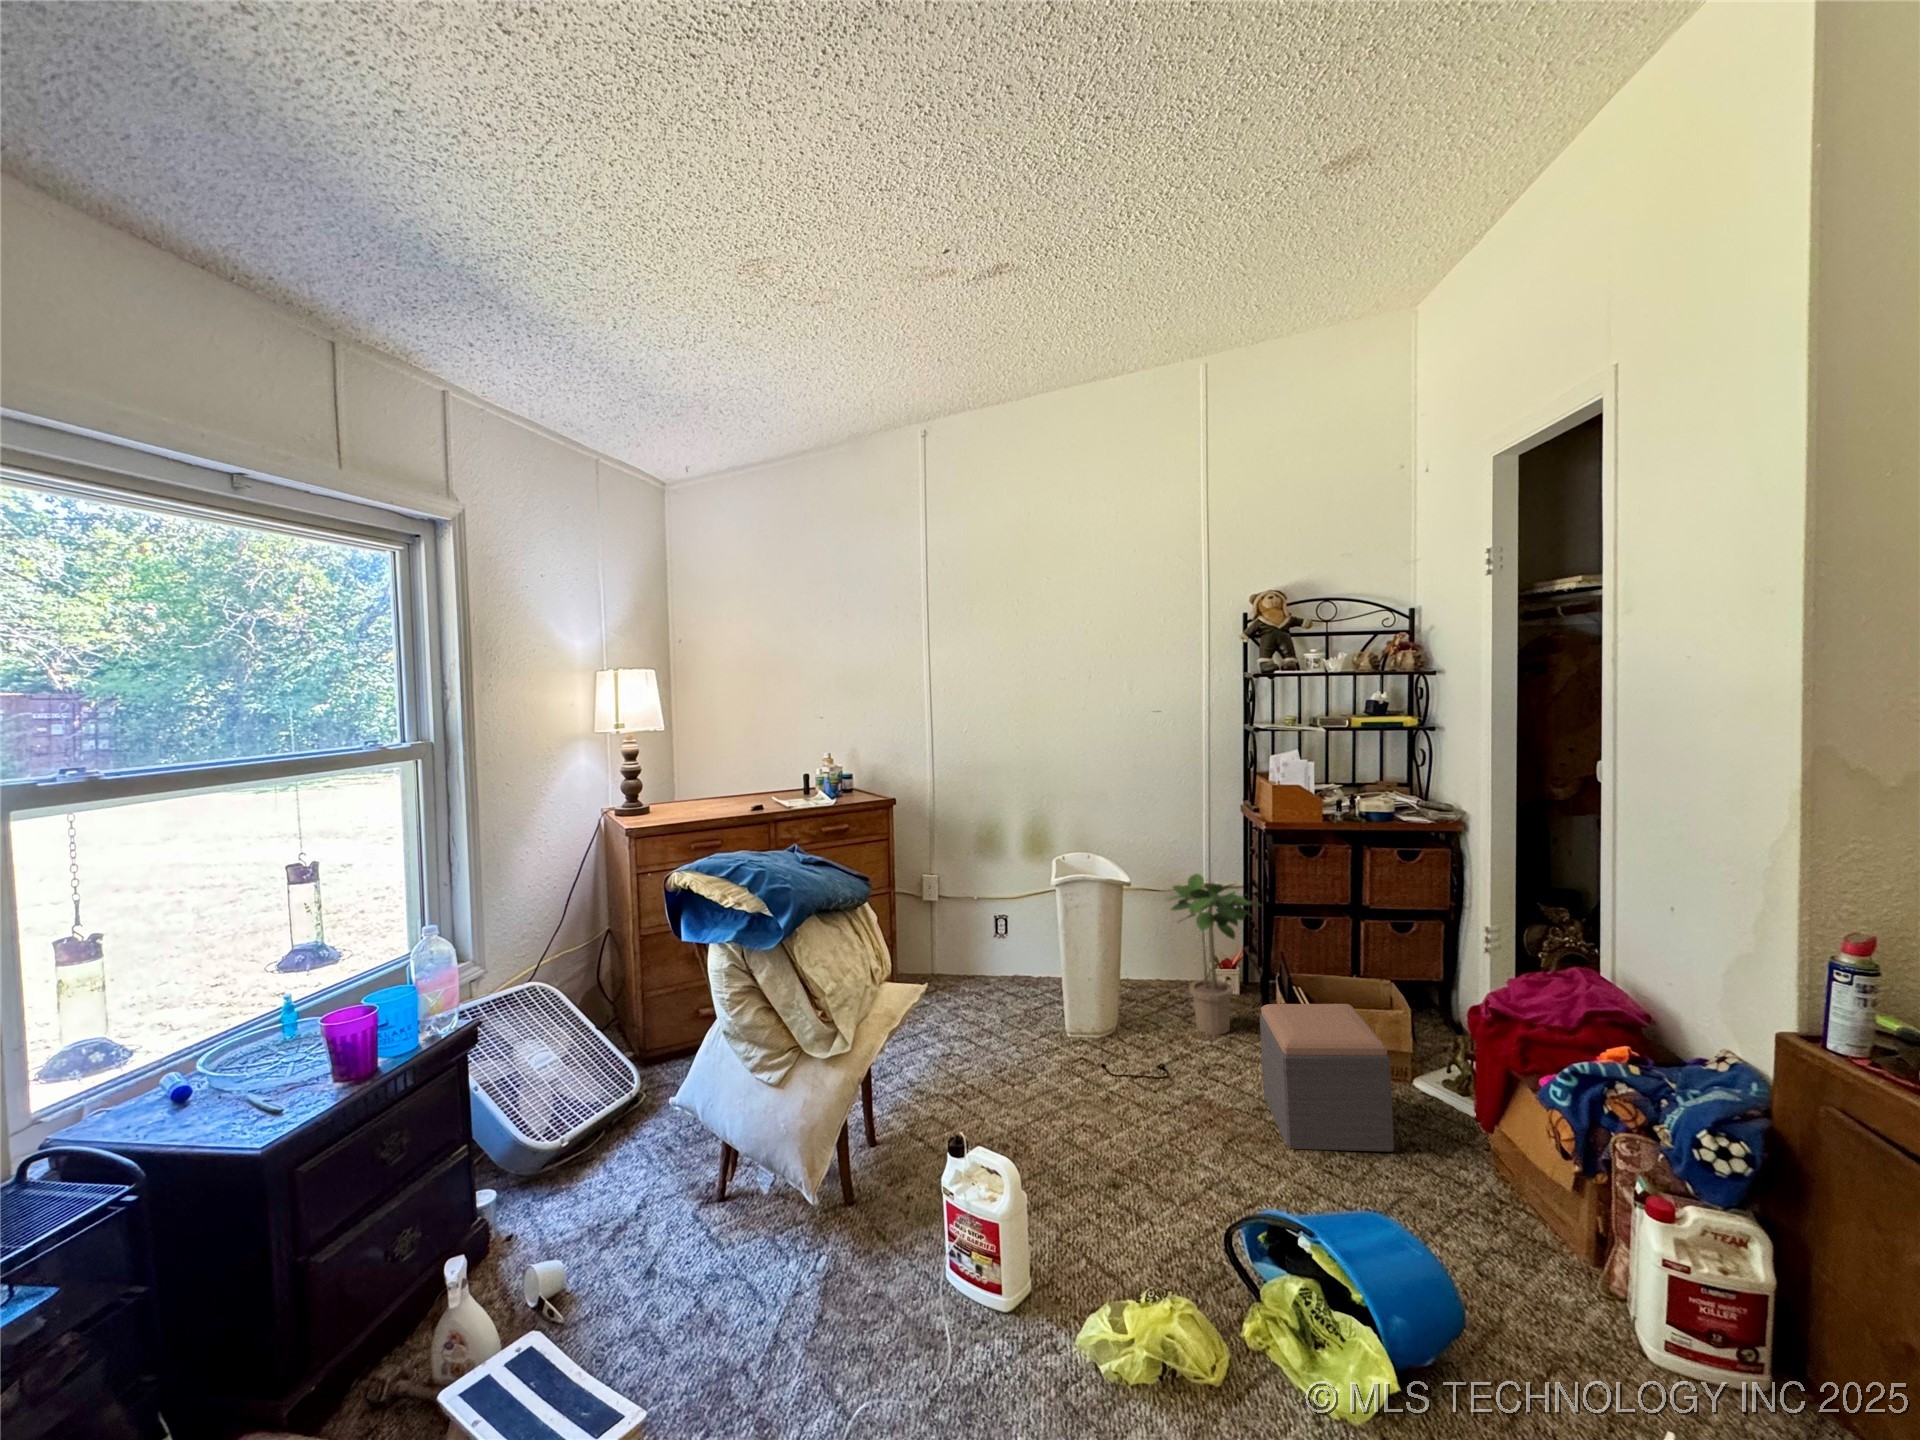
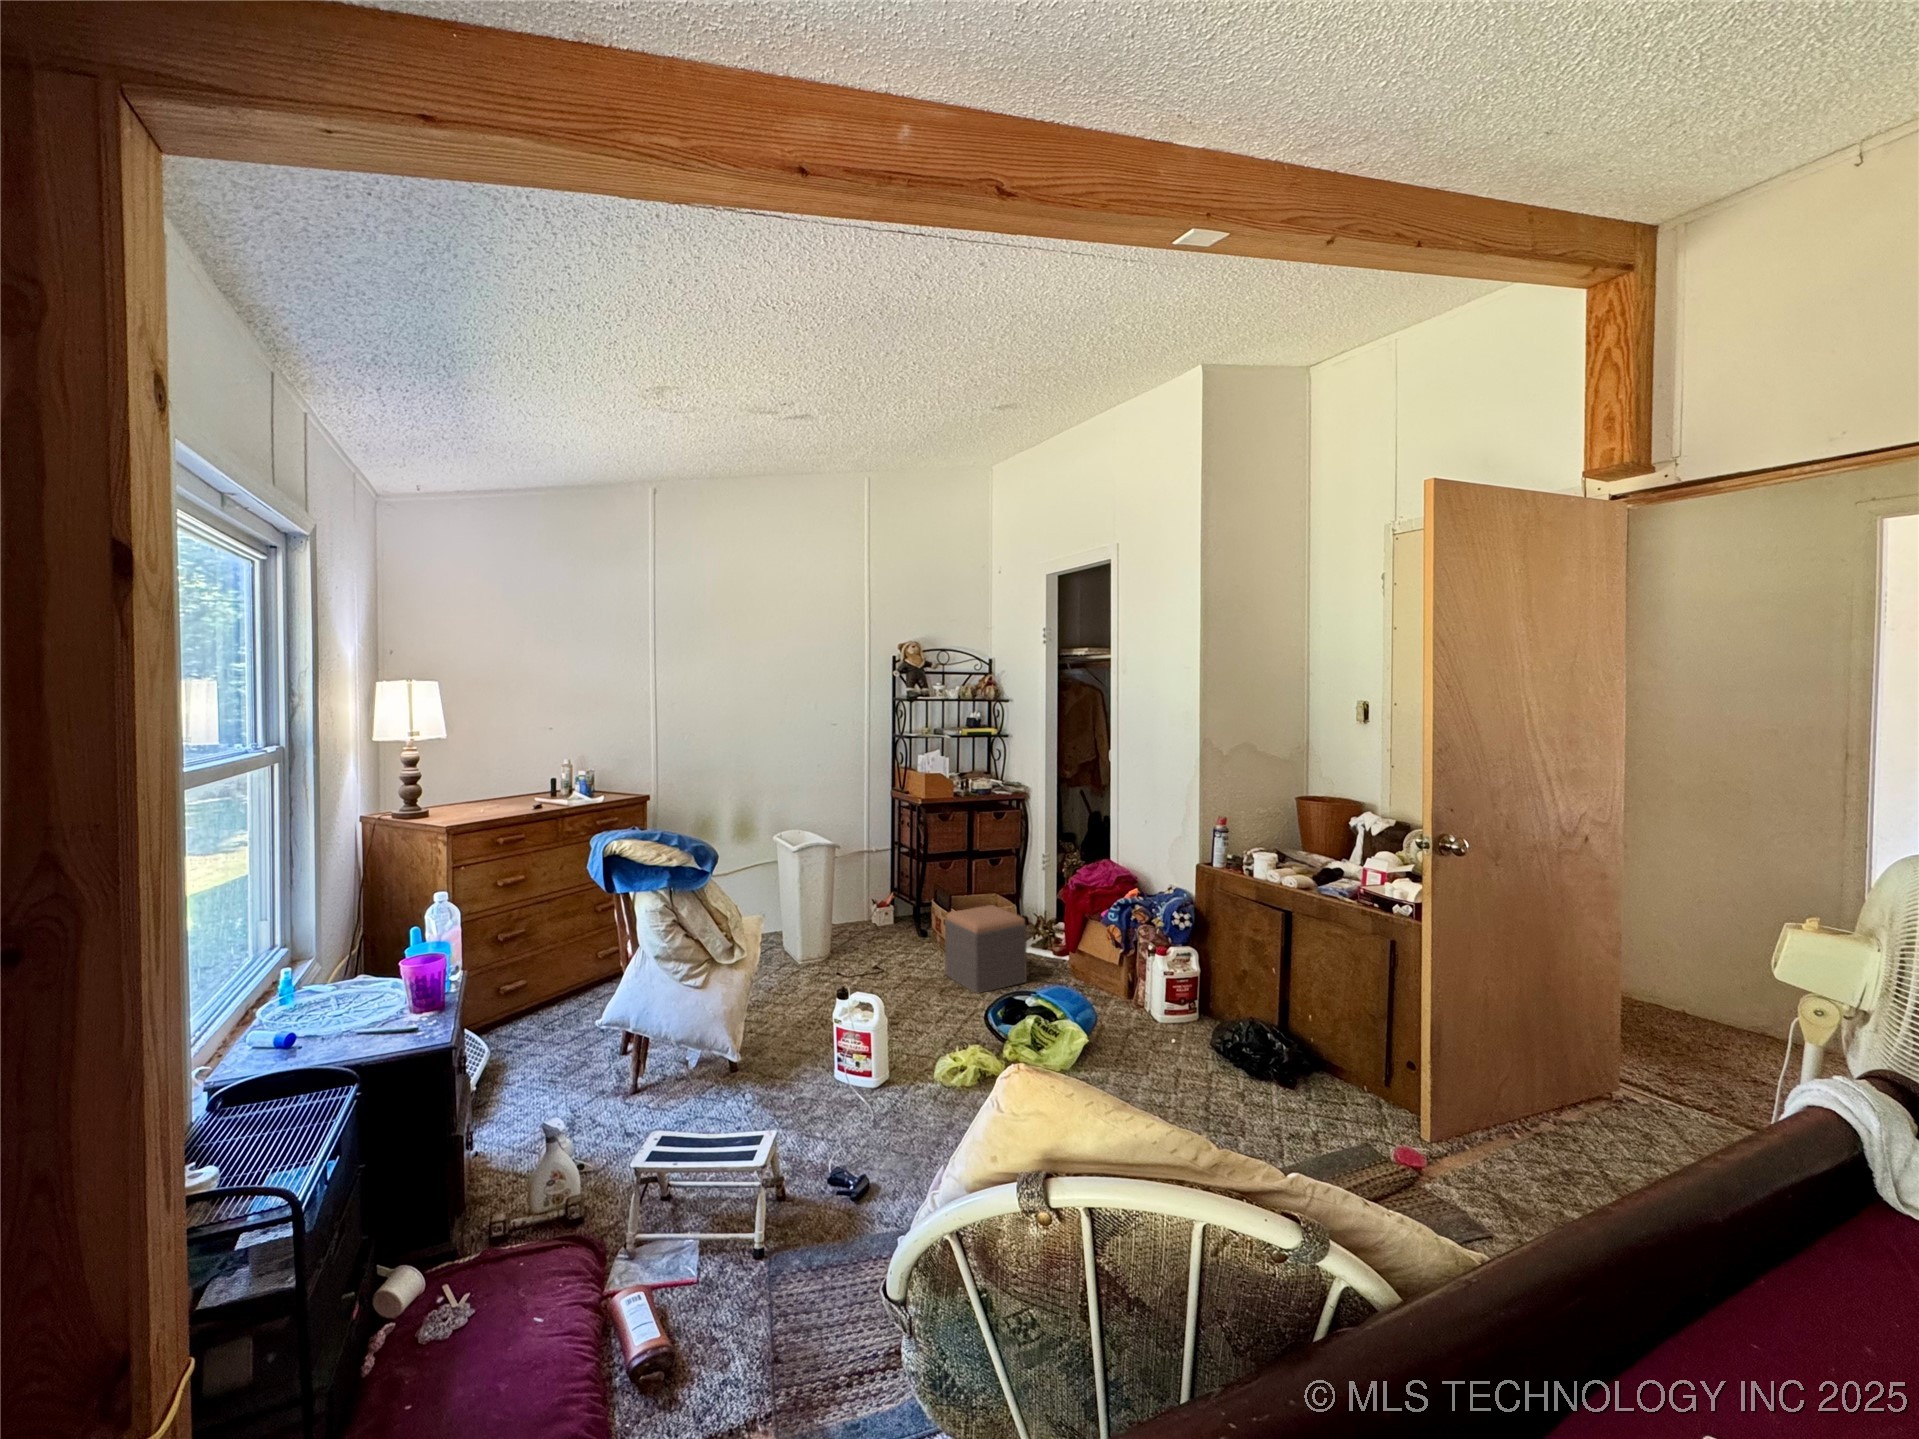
potted plant: present [1169,874,1261,1035] -> none [853,840,922,955]

